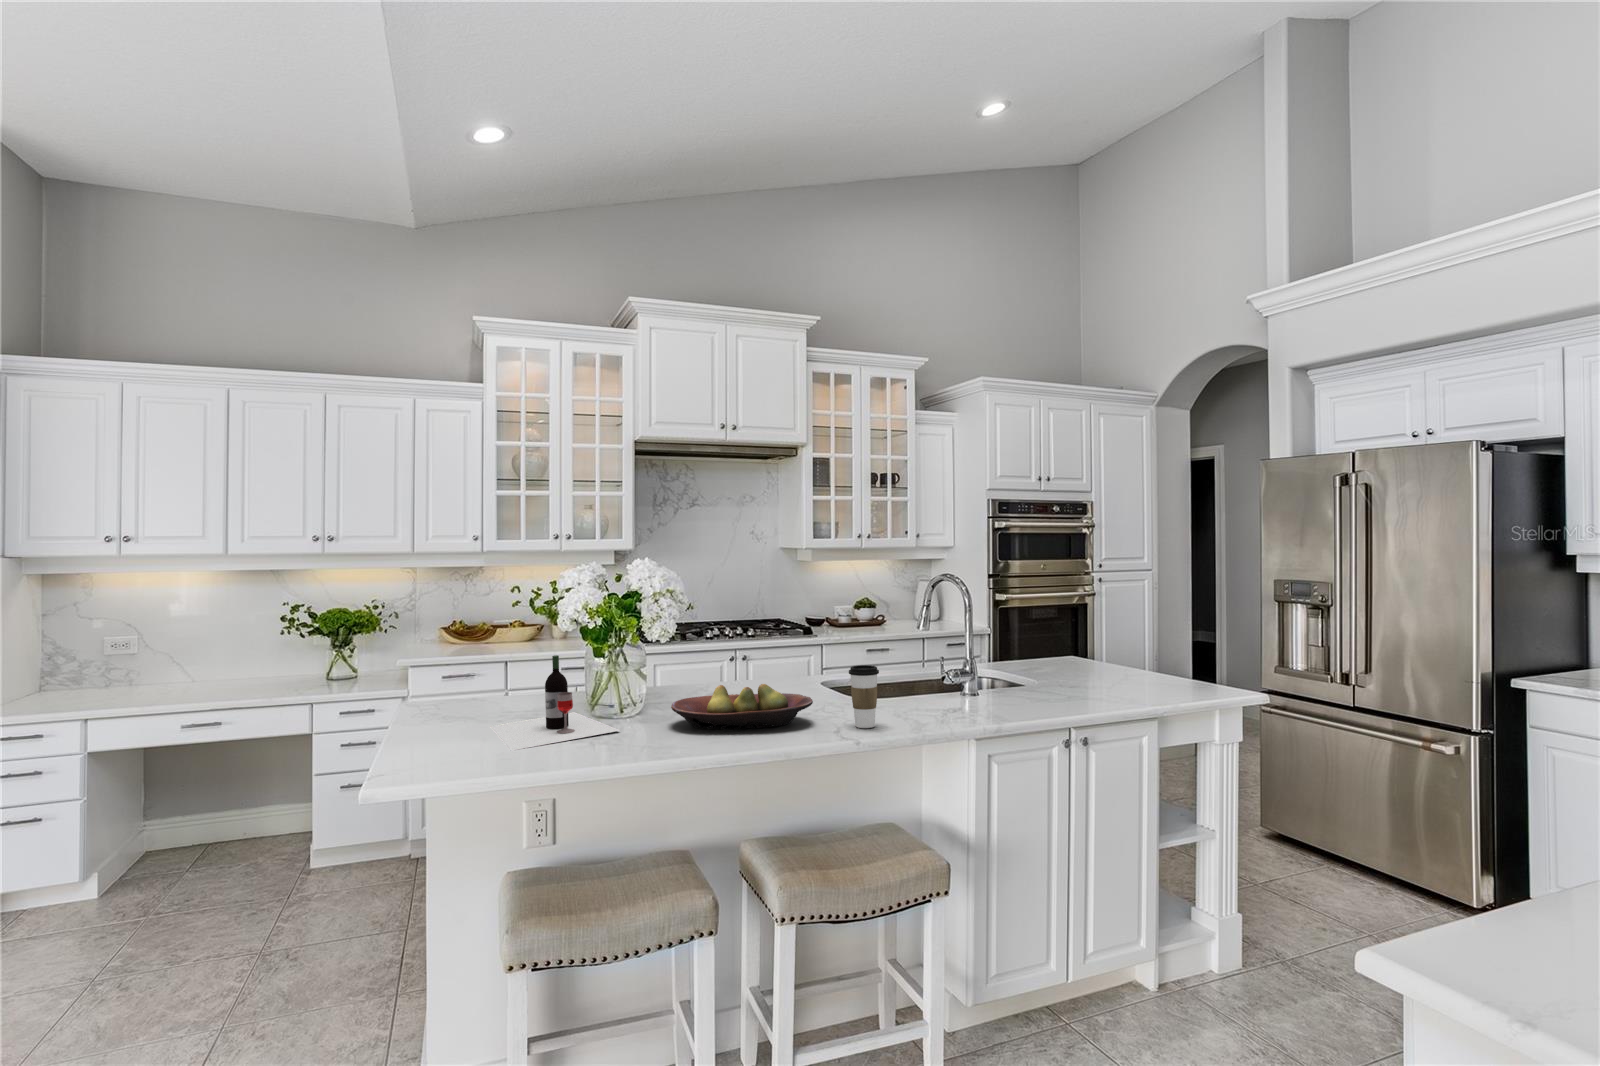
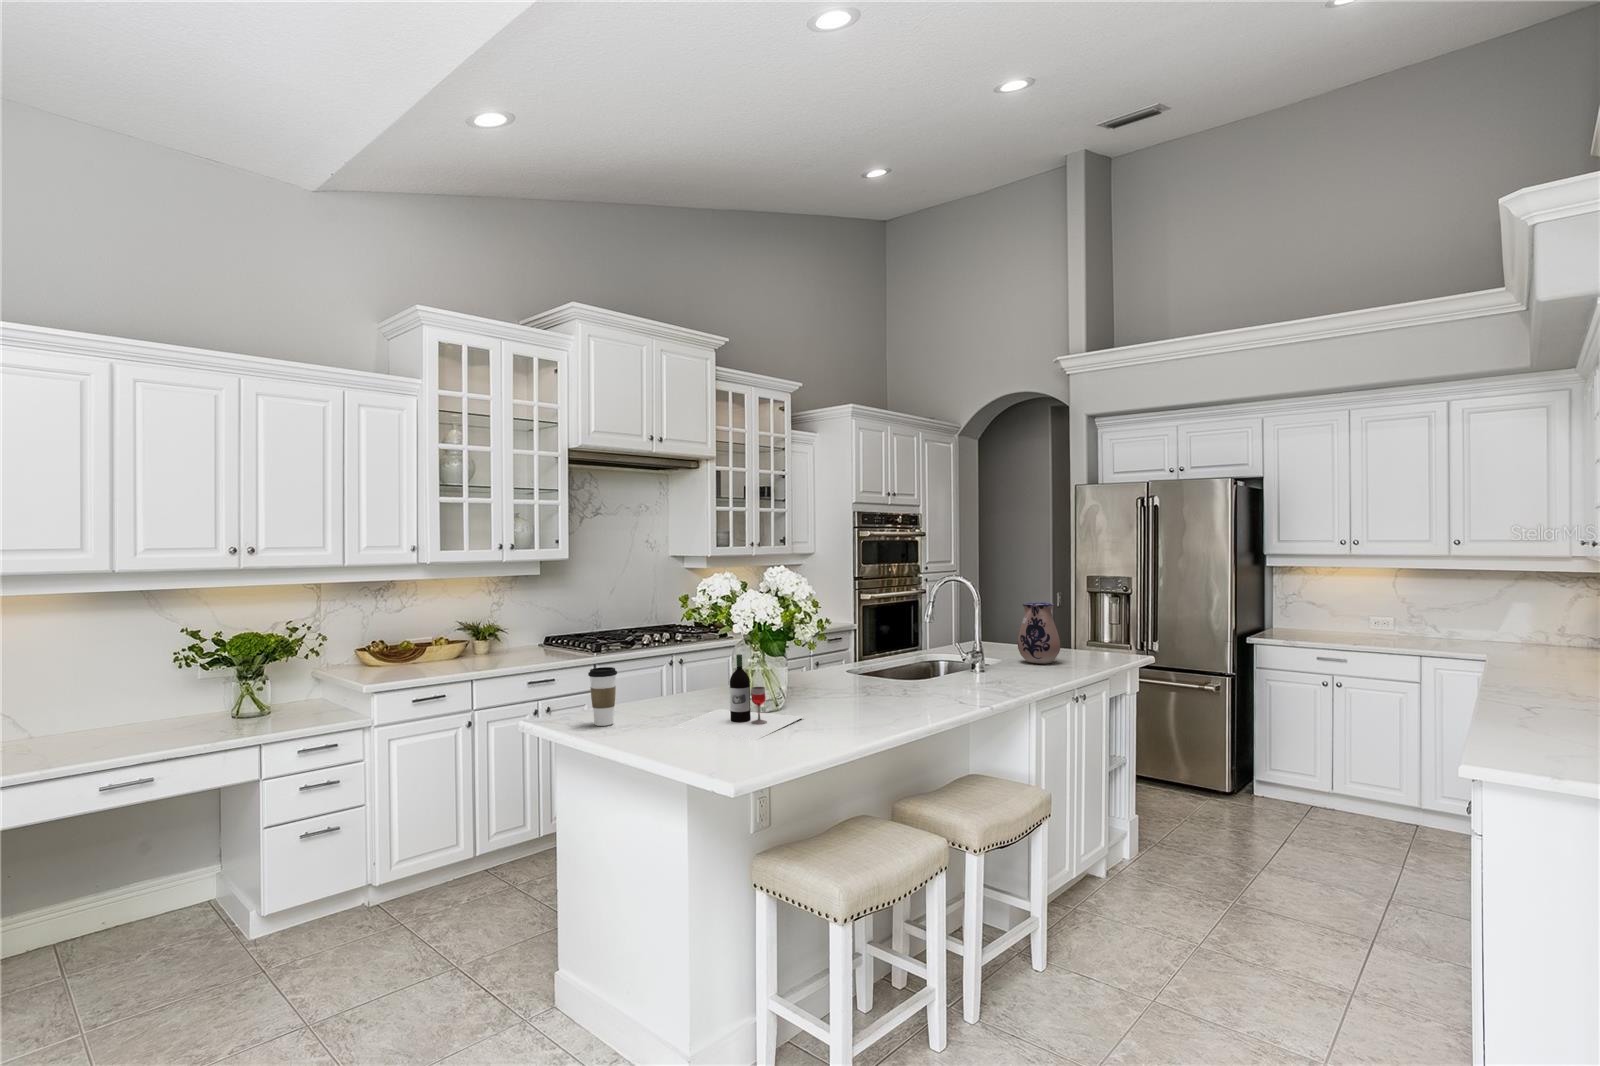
ceramic pitcher: none [1045,614,1101,693] -> present [1018,602,1060,664]
coffee cup: present [849,665,879,728] -> present [588,667,617,726]
fruit bowl: present [671,684,813,729] -> none [824,668,935,710]

